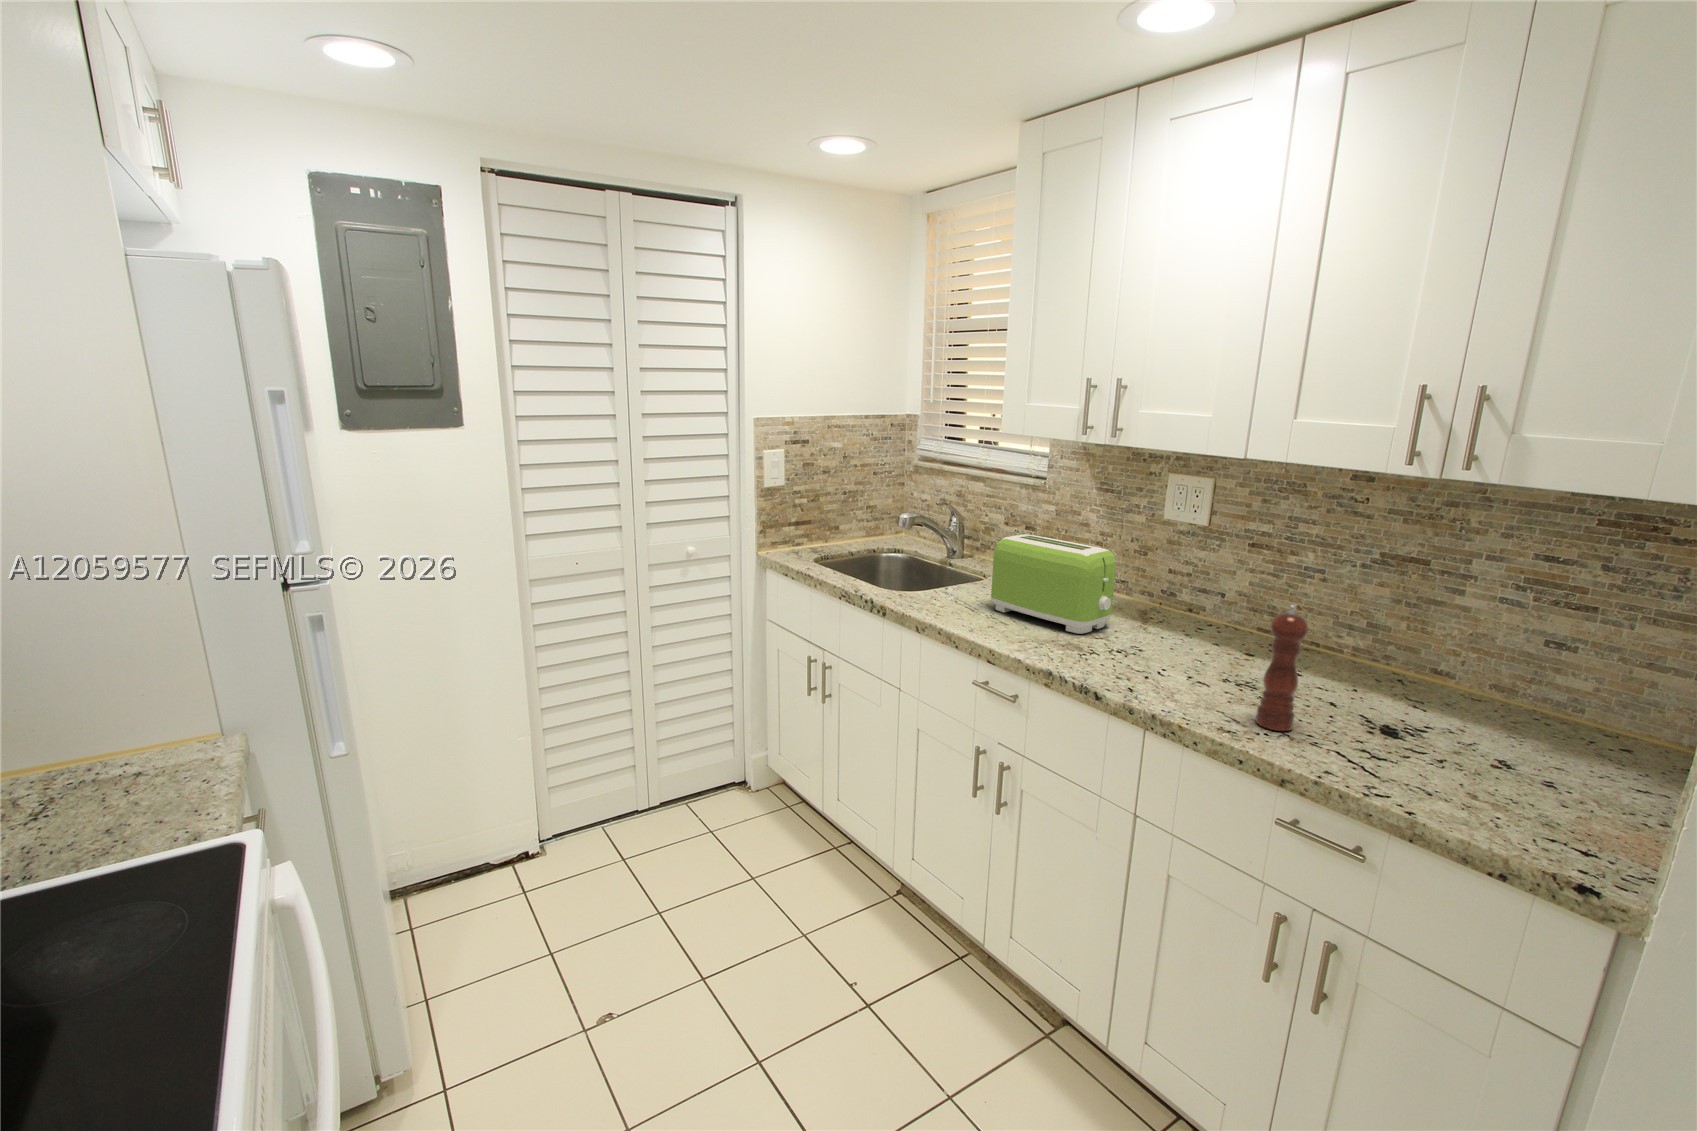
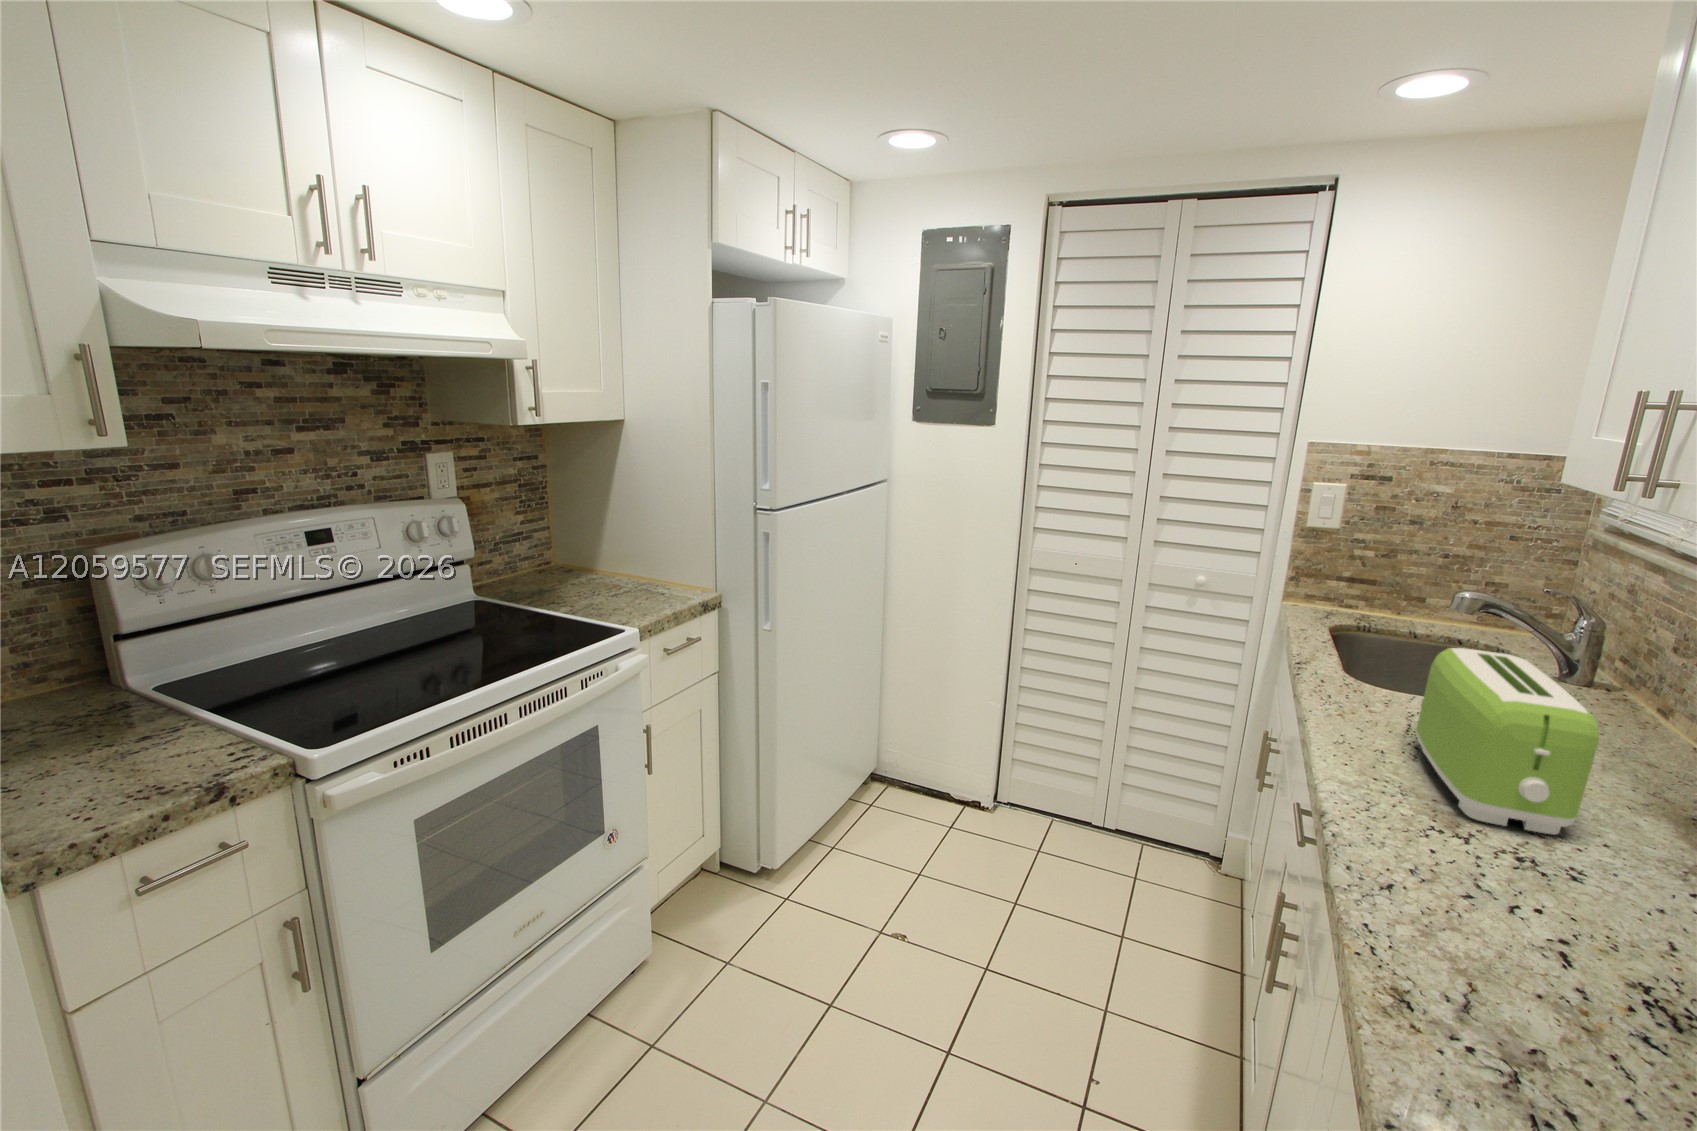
pepper mill: present [1256,605,1308,731] -> none [1417,834,1529,1050]

